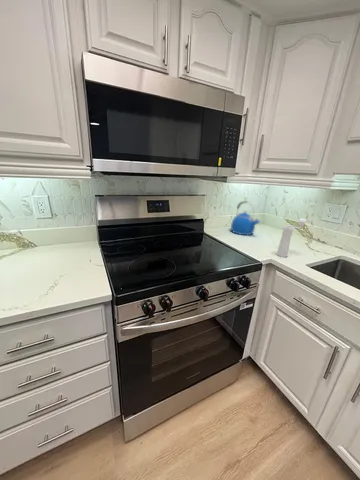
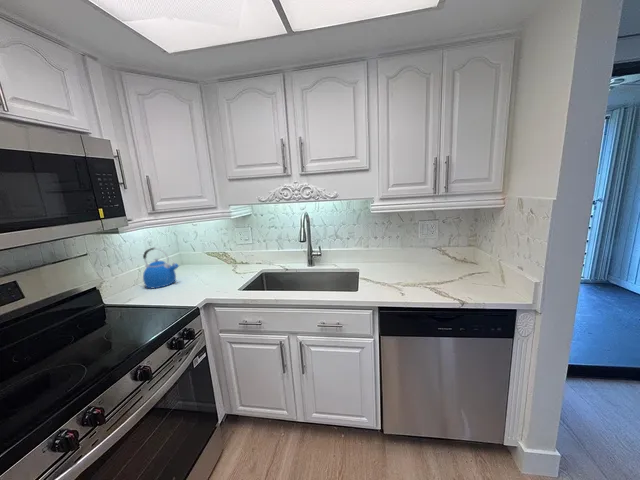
pepper mill: present [277,219,307,257] -> none [205,249,224,292]

